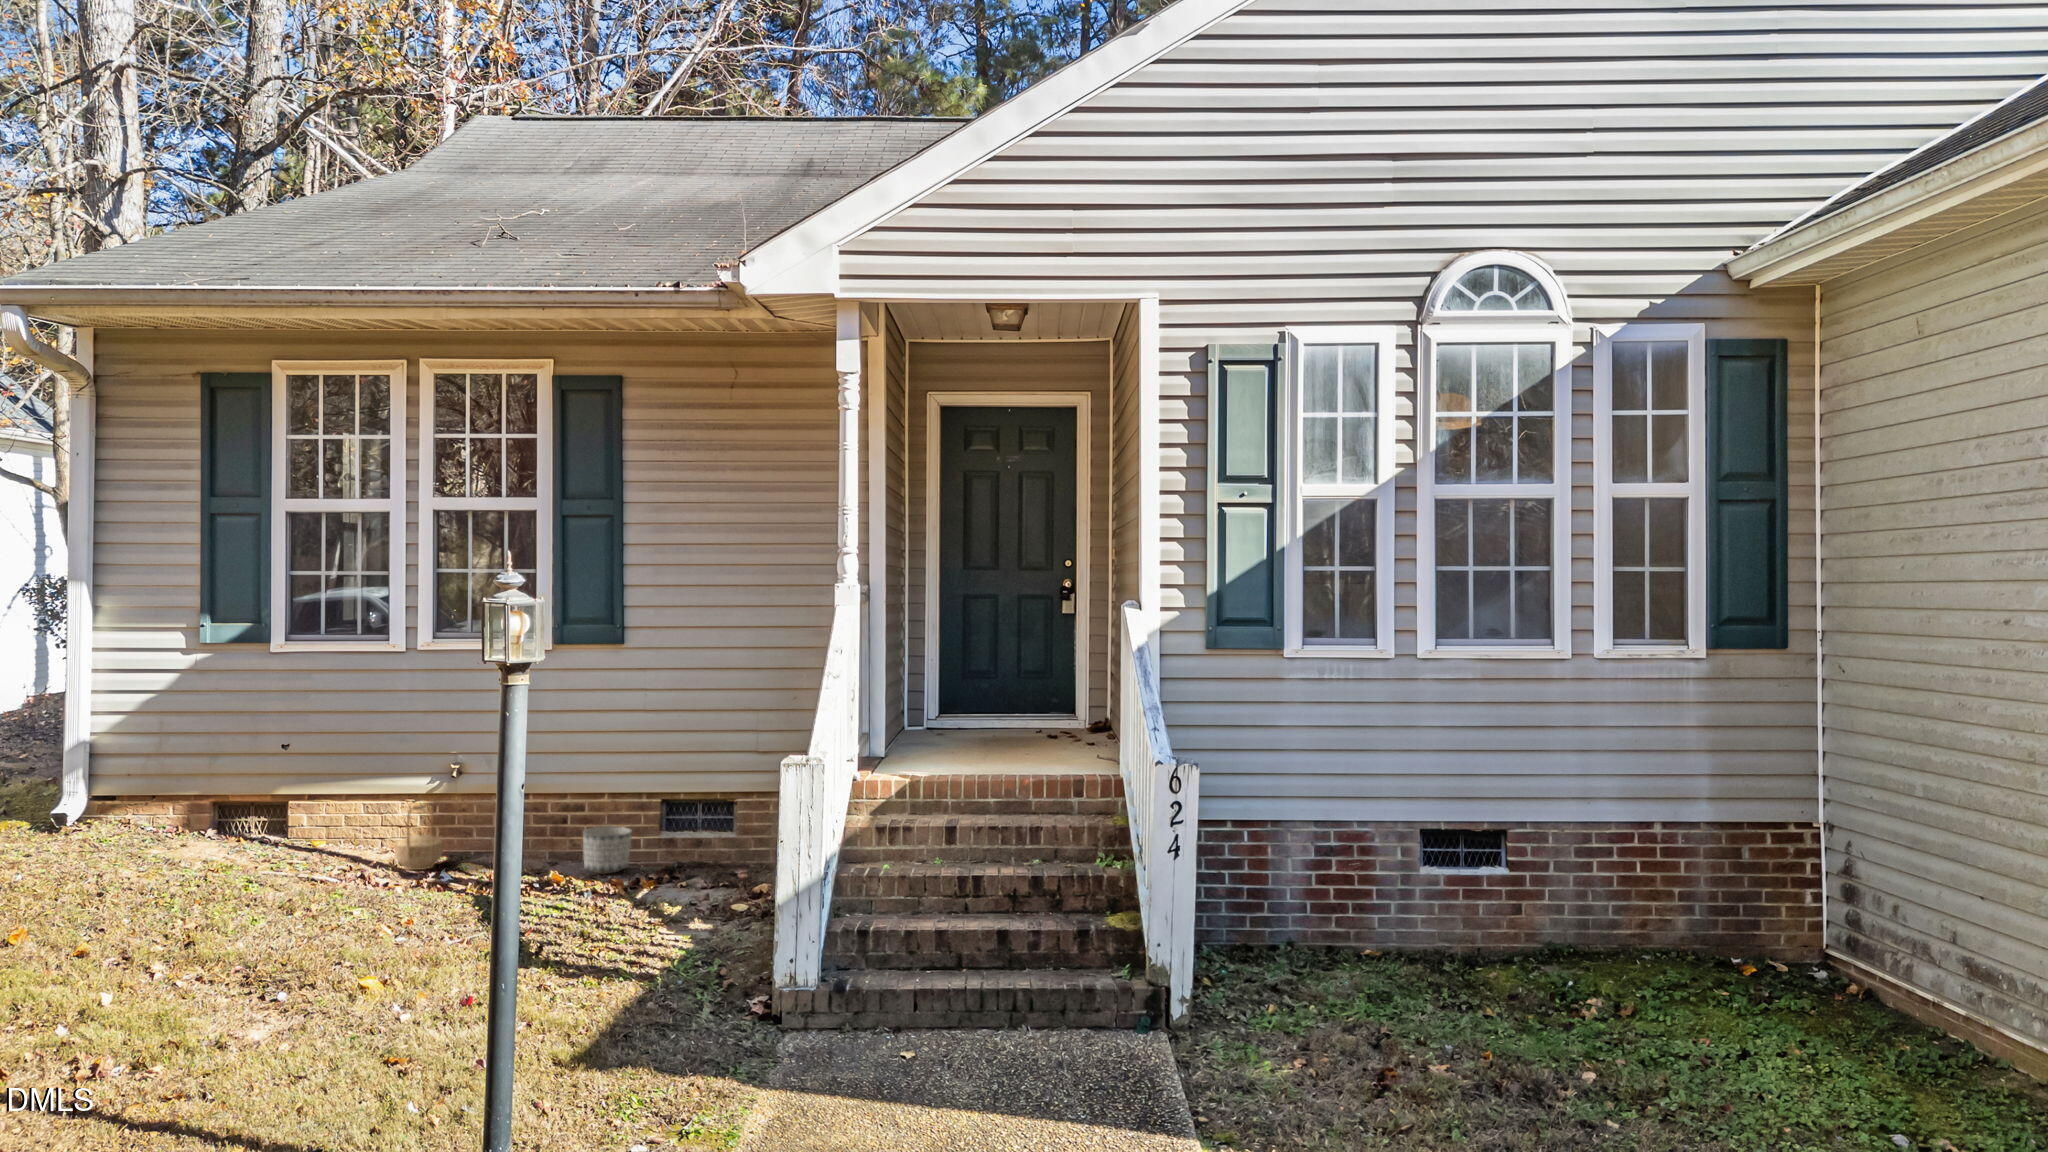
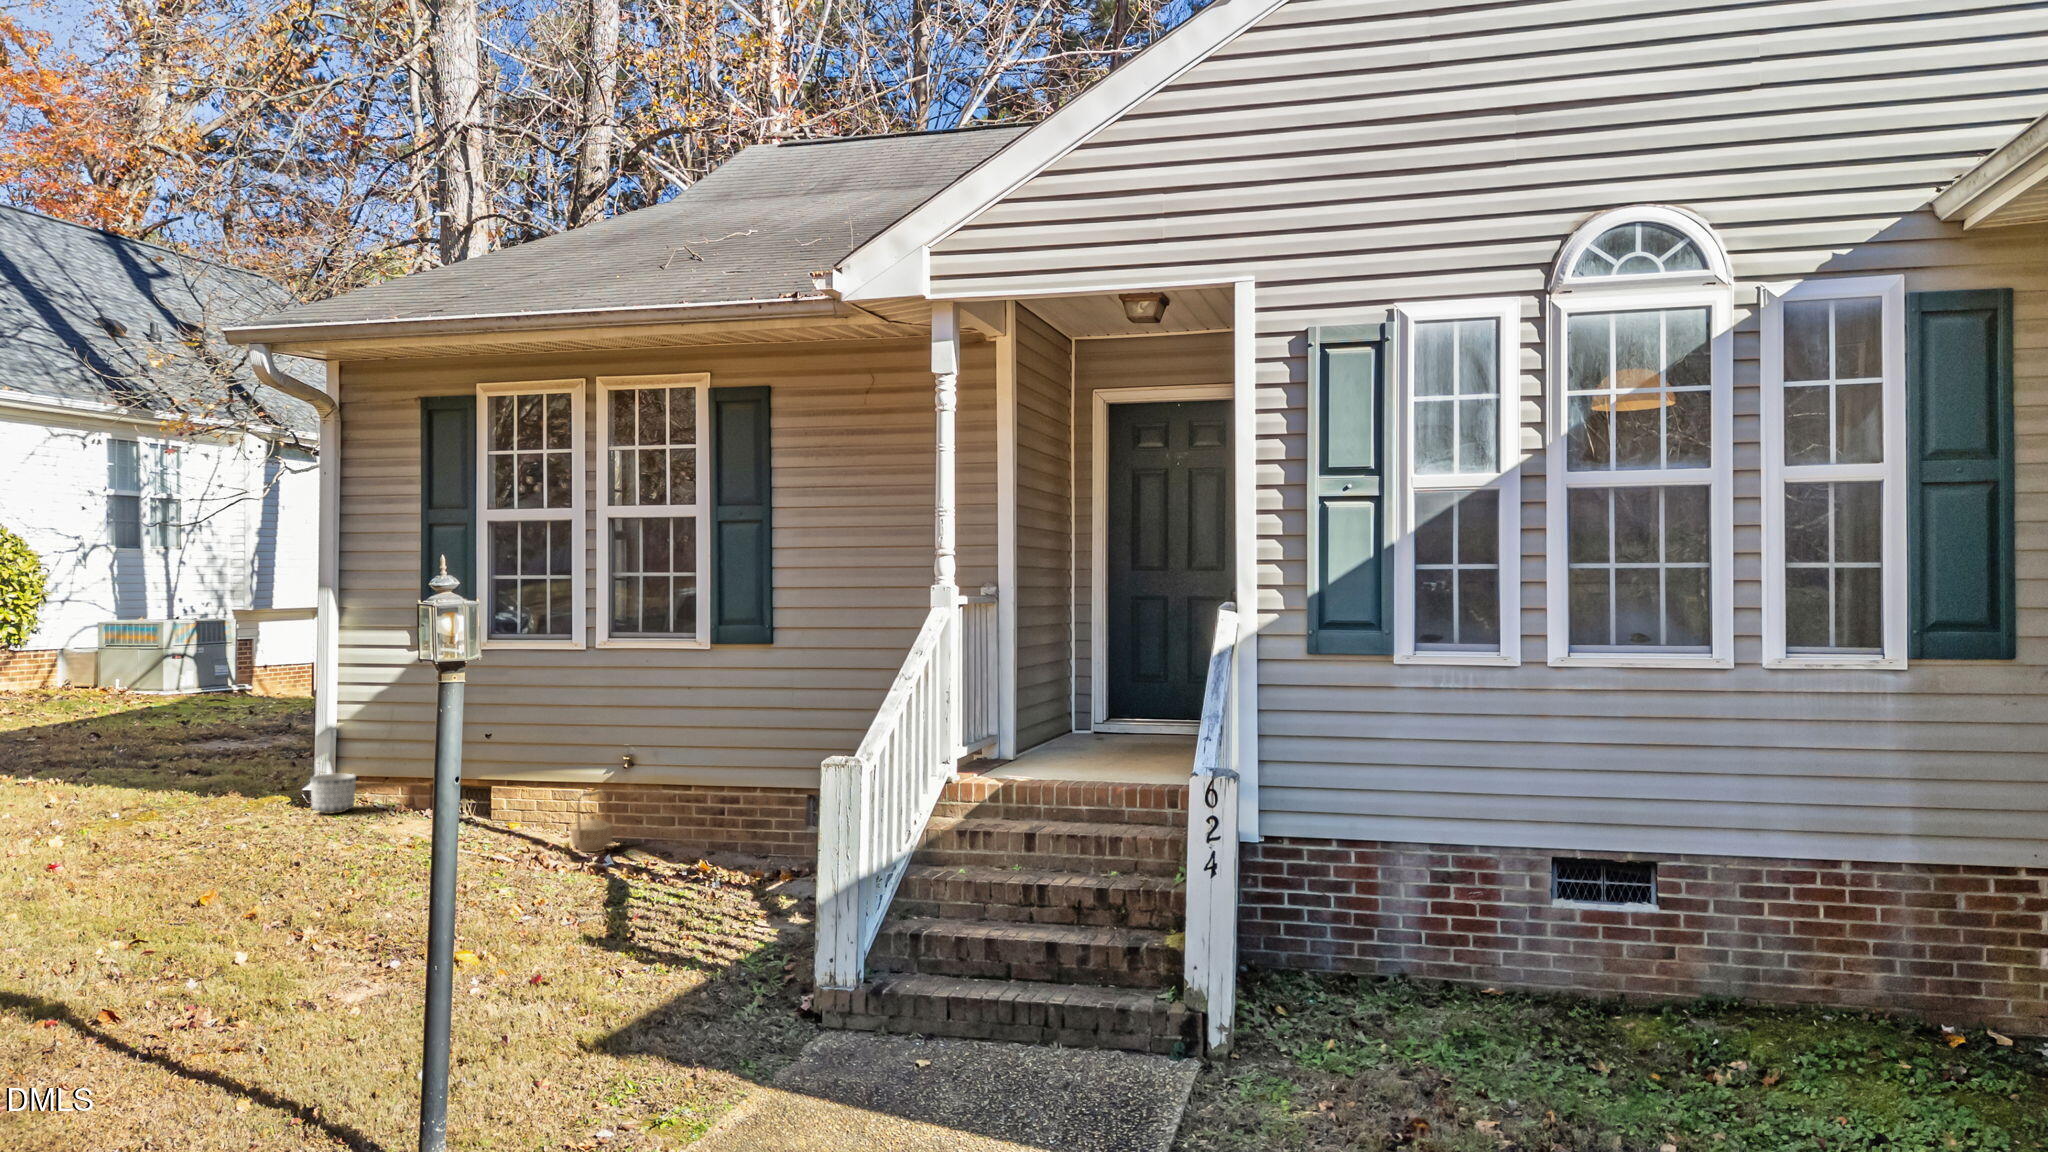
planter: present [583,827,632,874] -> present [310,773,356,814]

